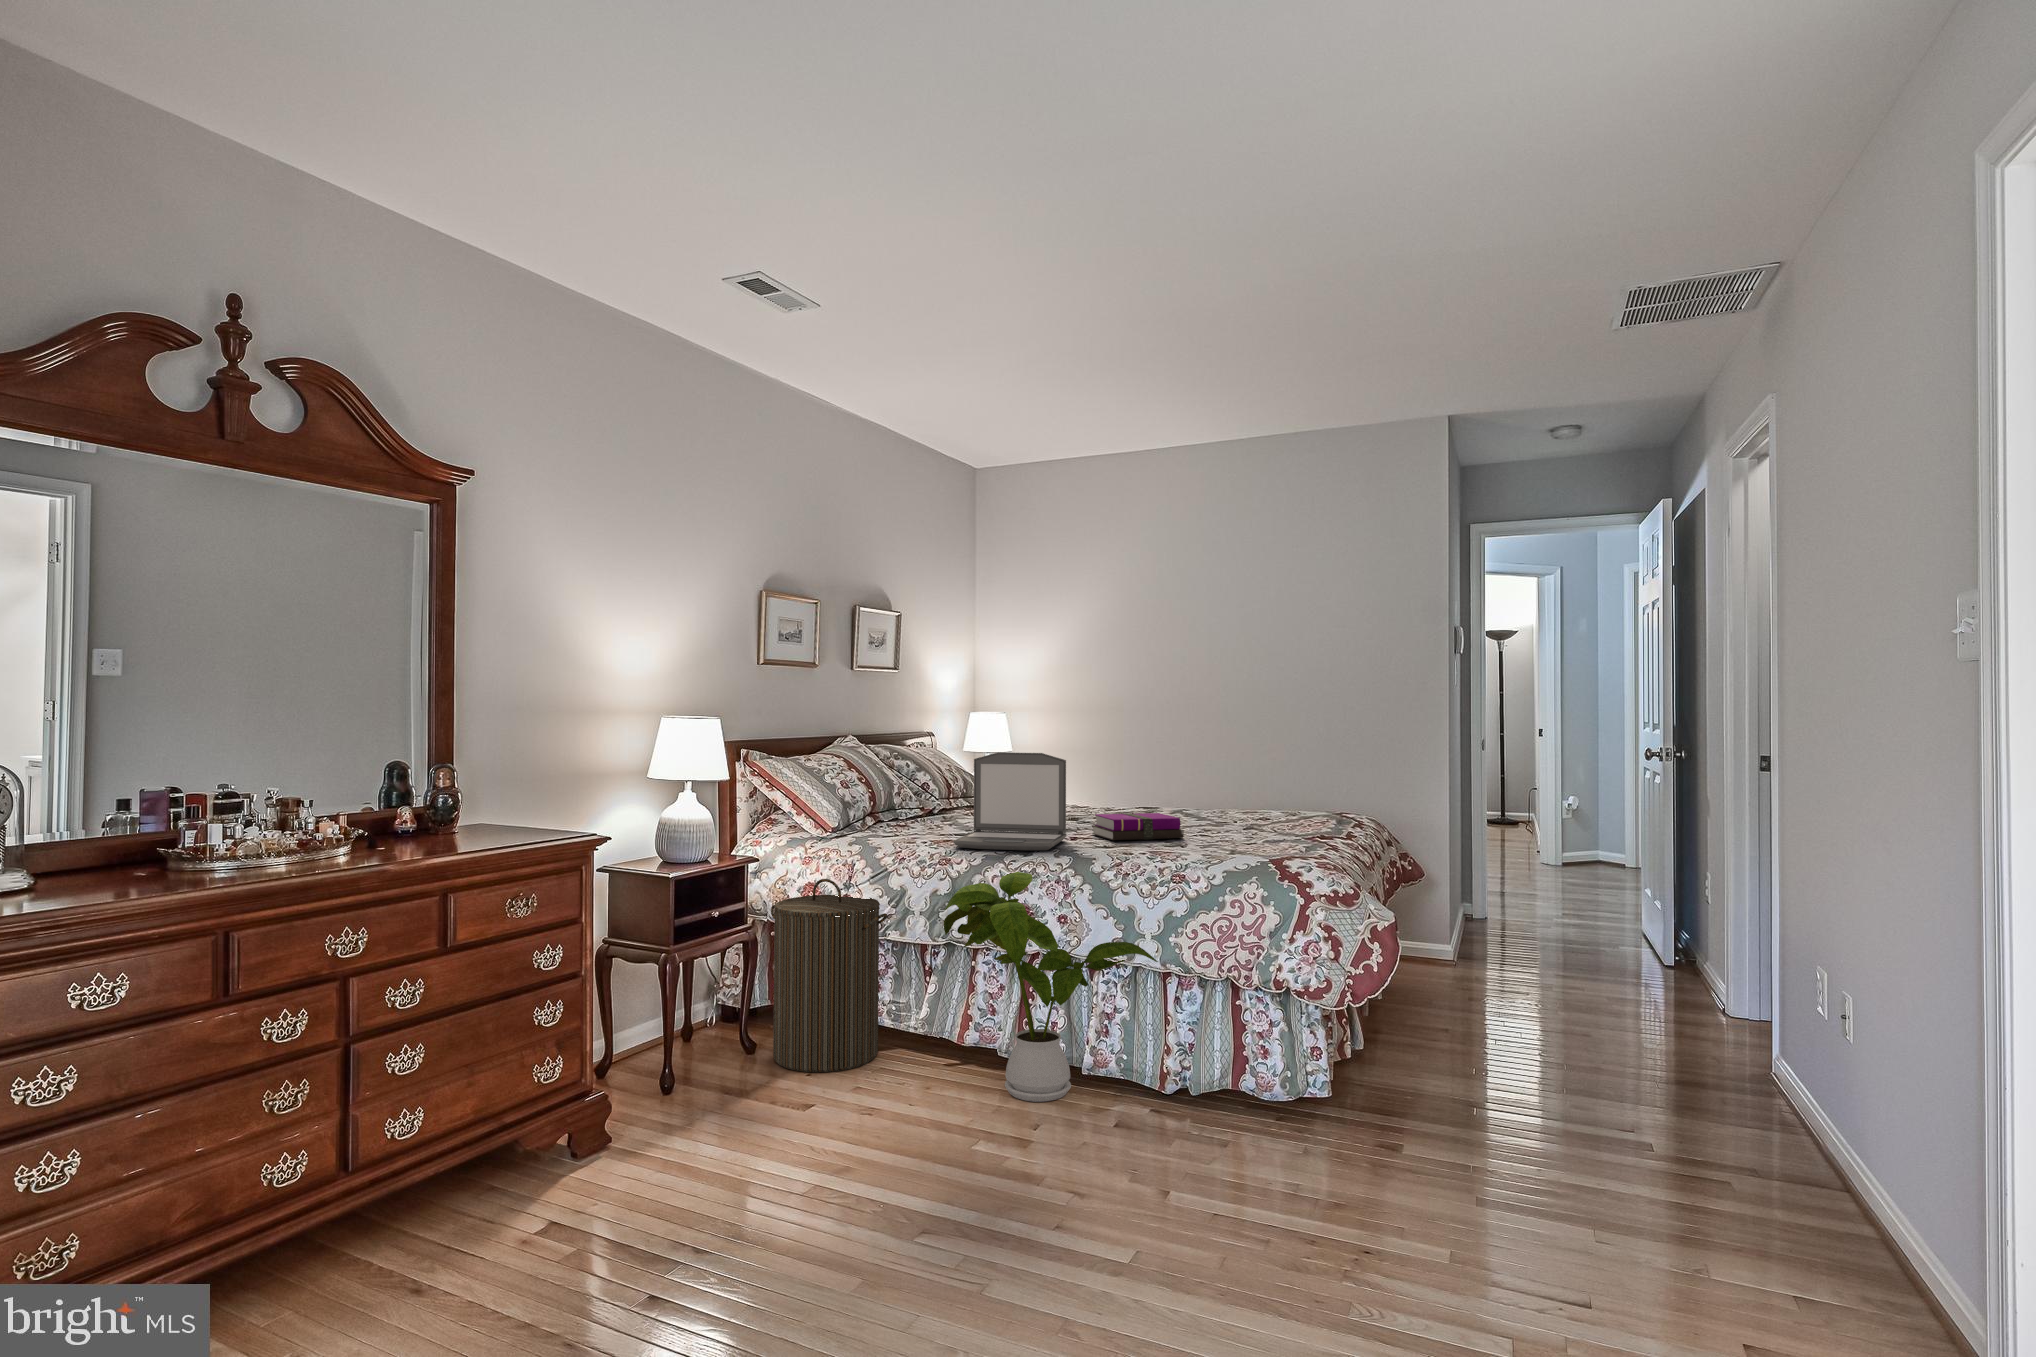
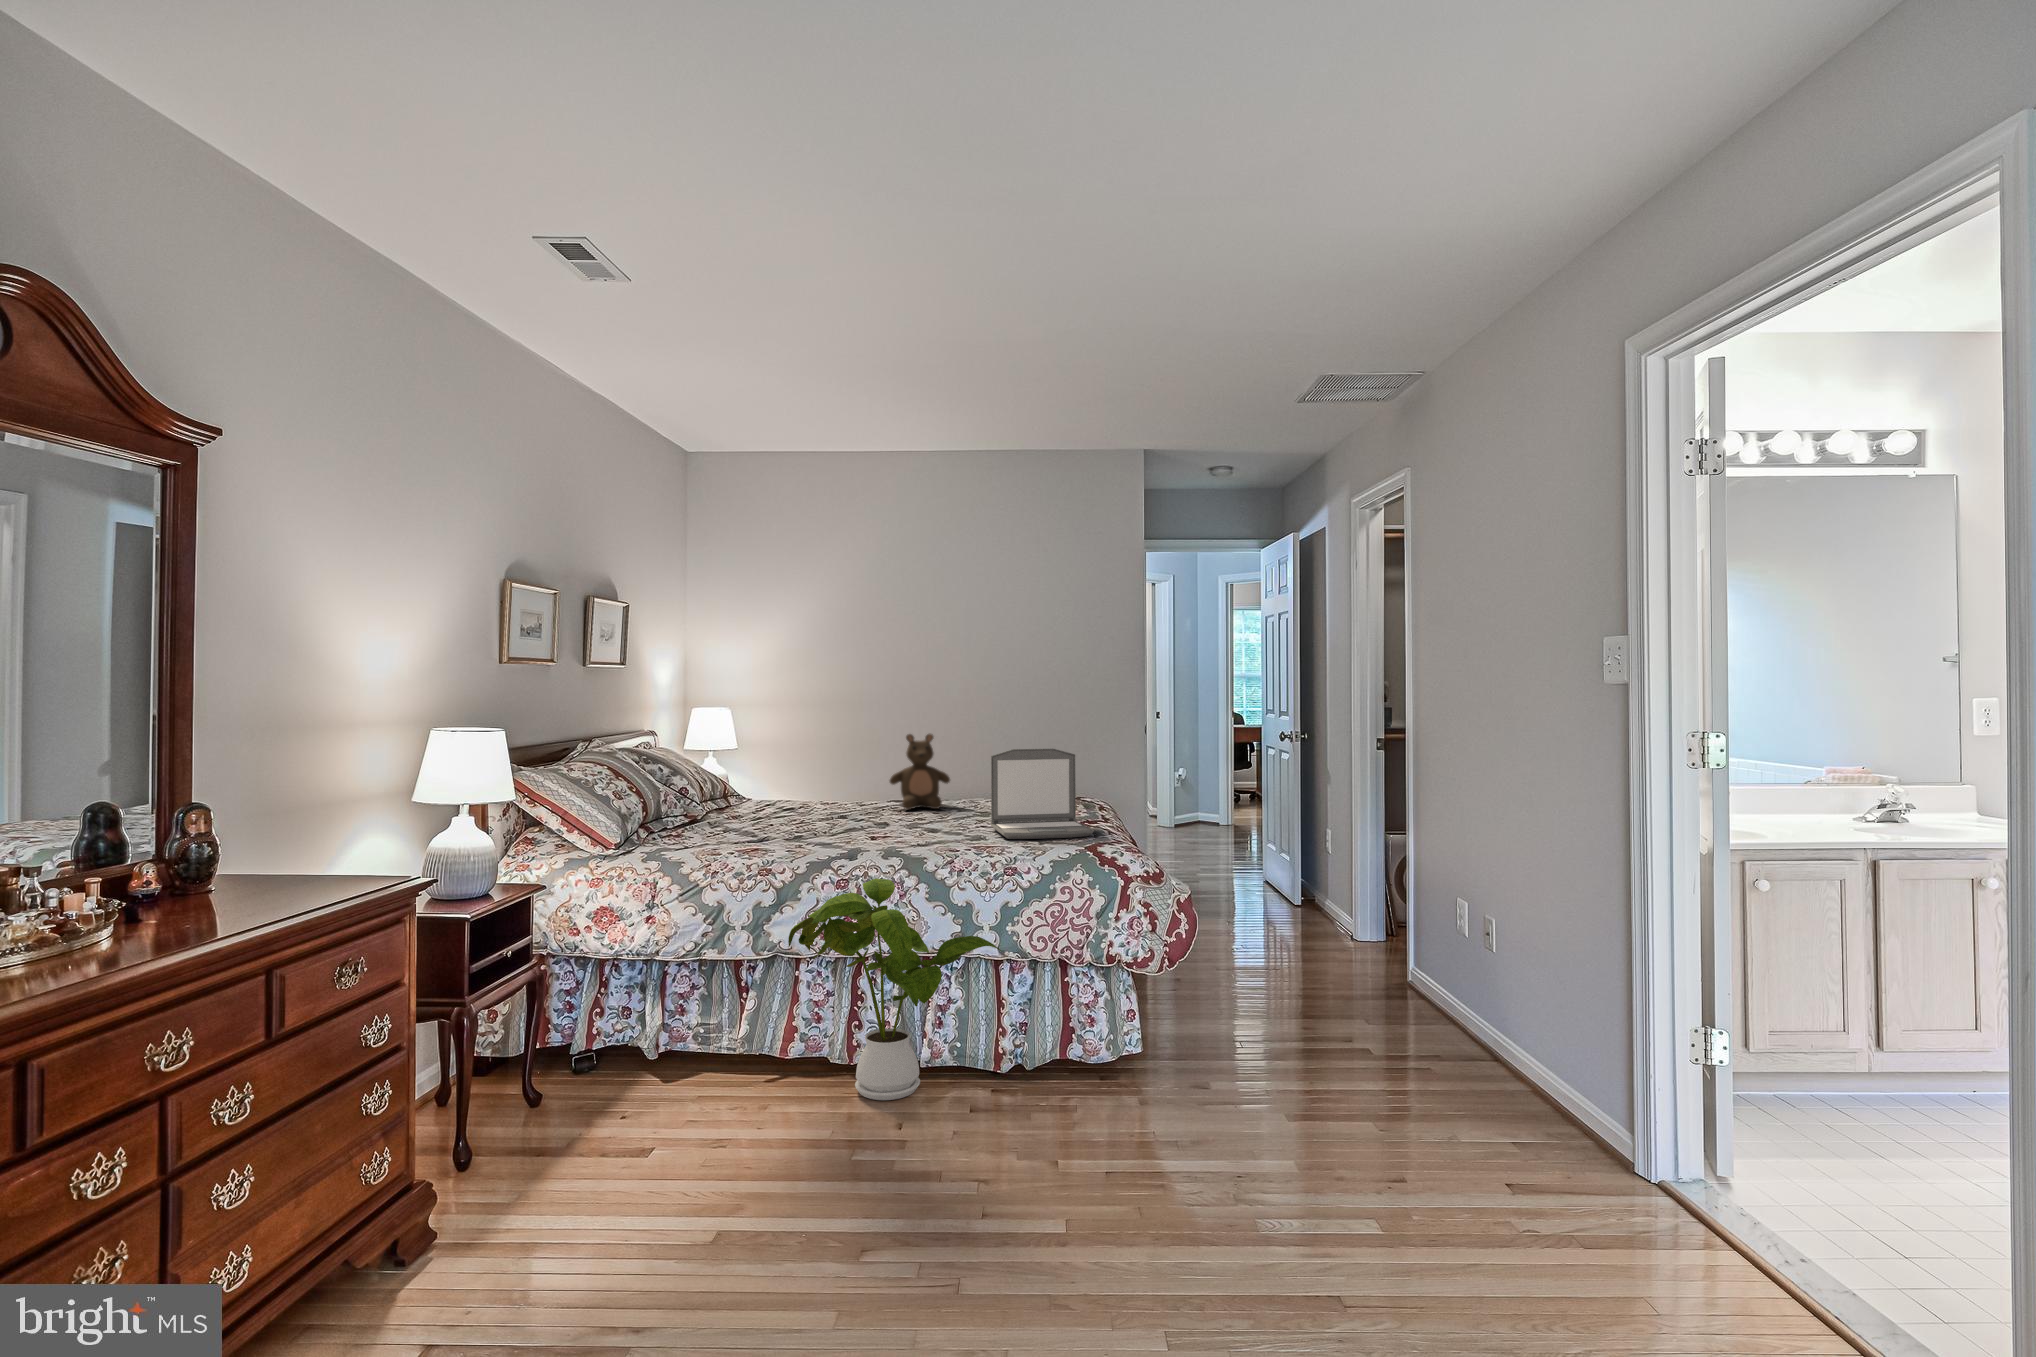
stuffed bear: none [1138,737,1203,817] -> present [890,734,950,810]
laptop: present [954,752,1066,850] -> present [991,748,1093,839]
notebook: present [1092,813,1184,840] -> none [883,809,974,838]
laundry hamper: present [771,879,887,1072] -> none [569,901,711,1110]

